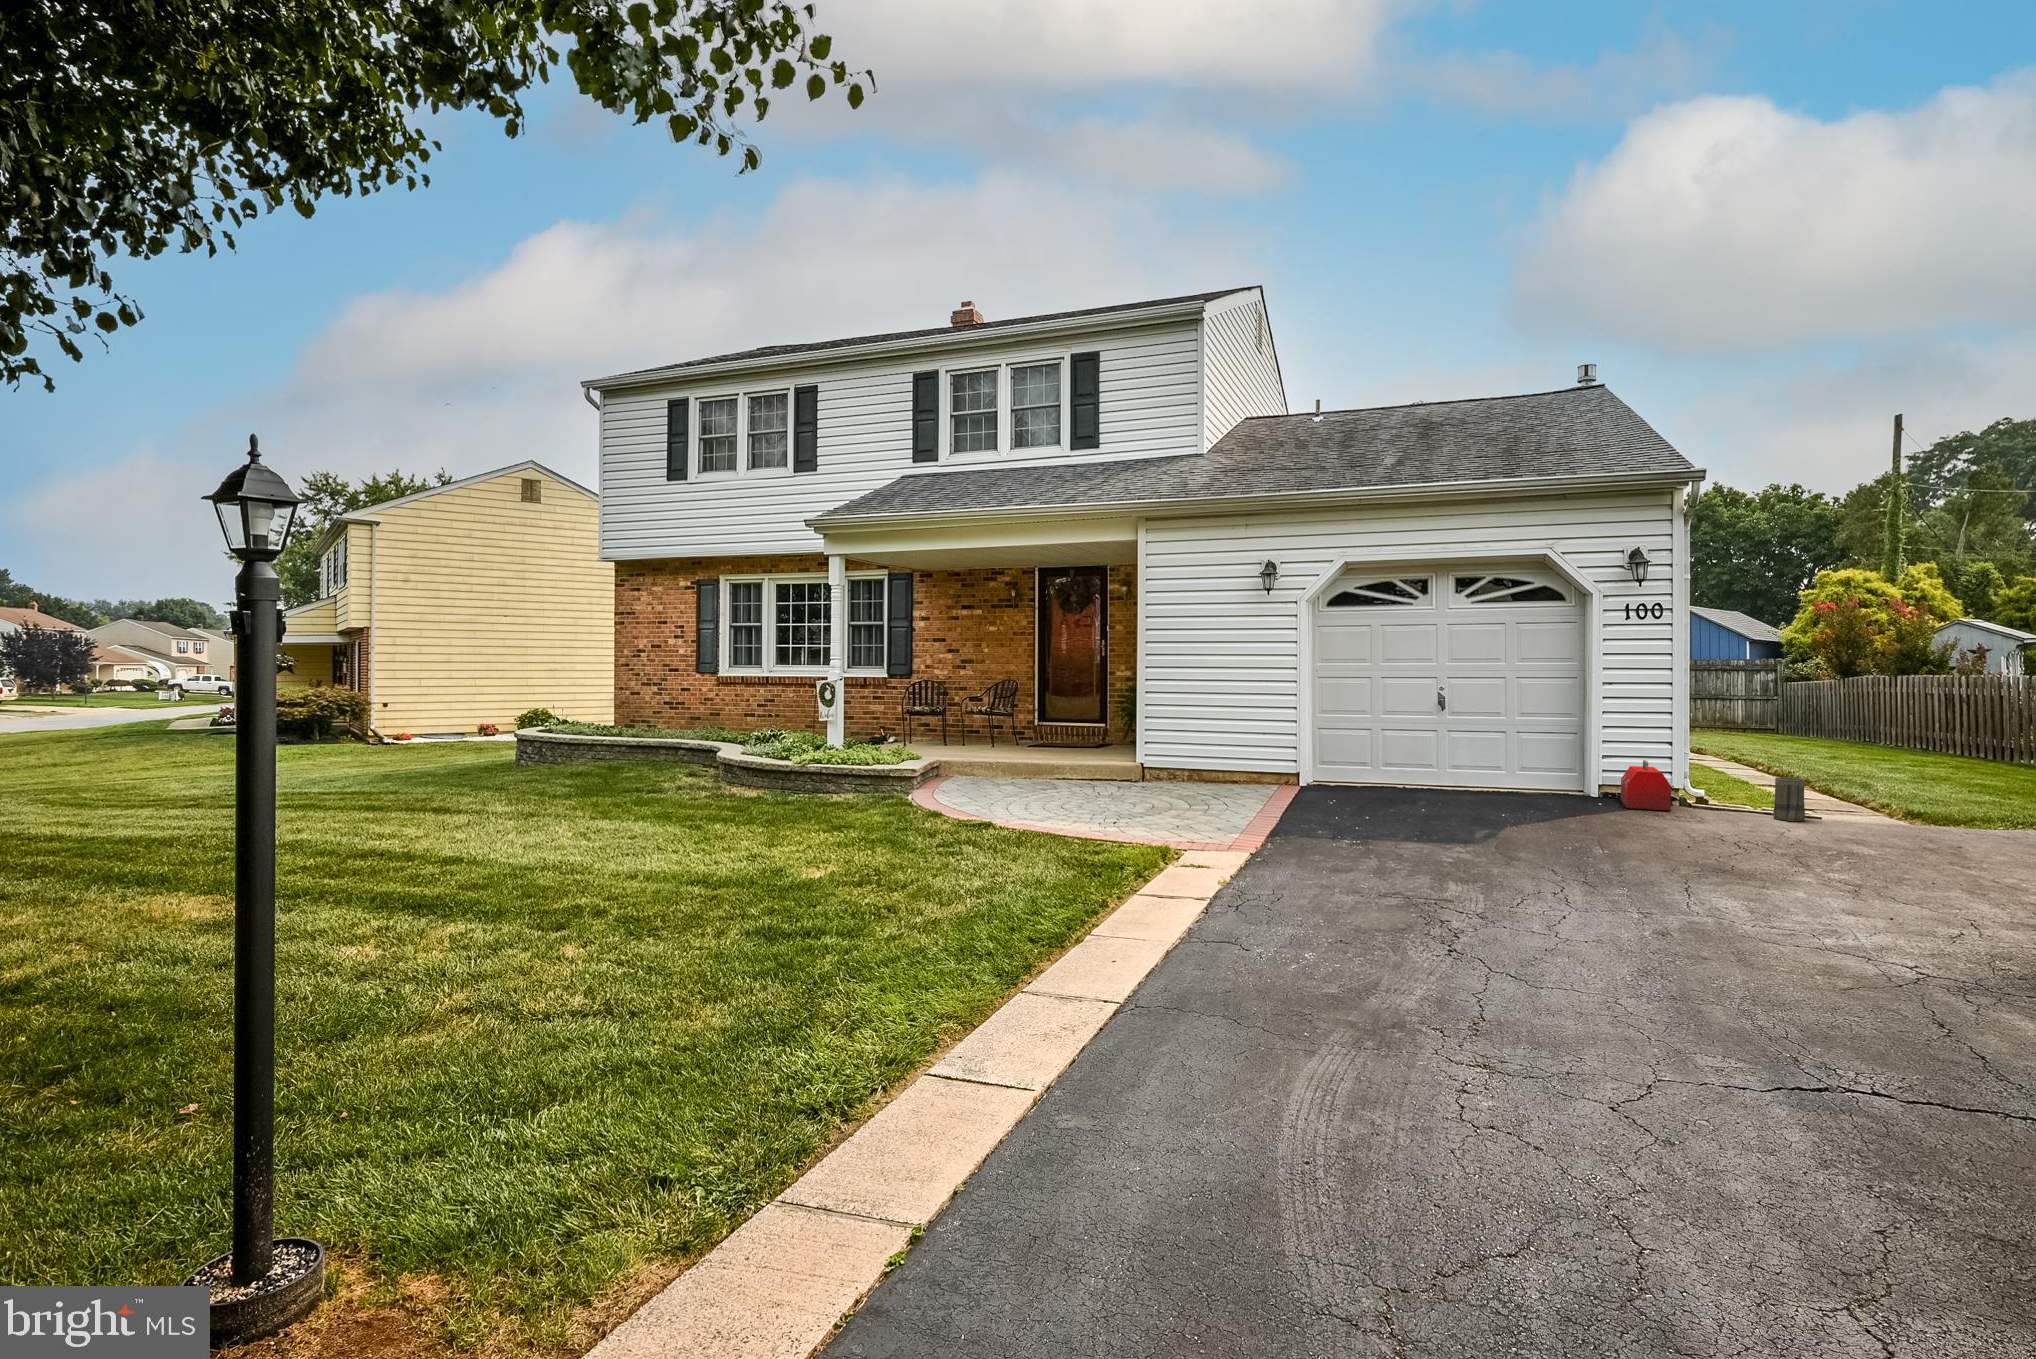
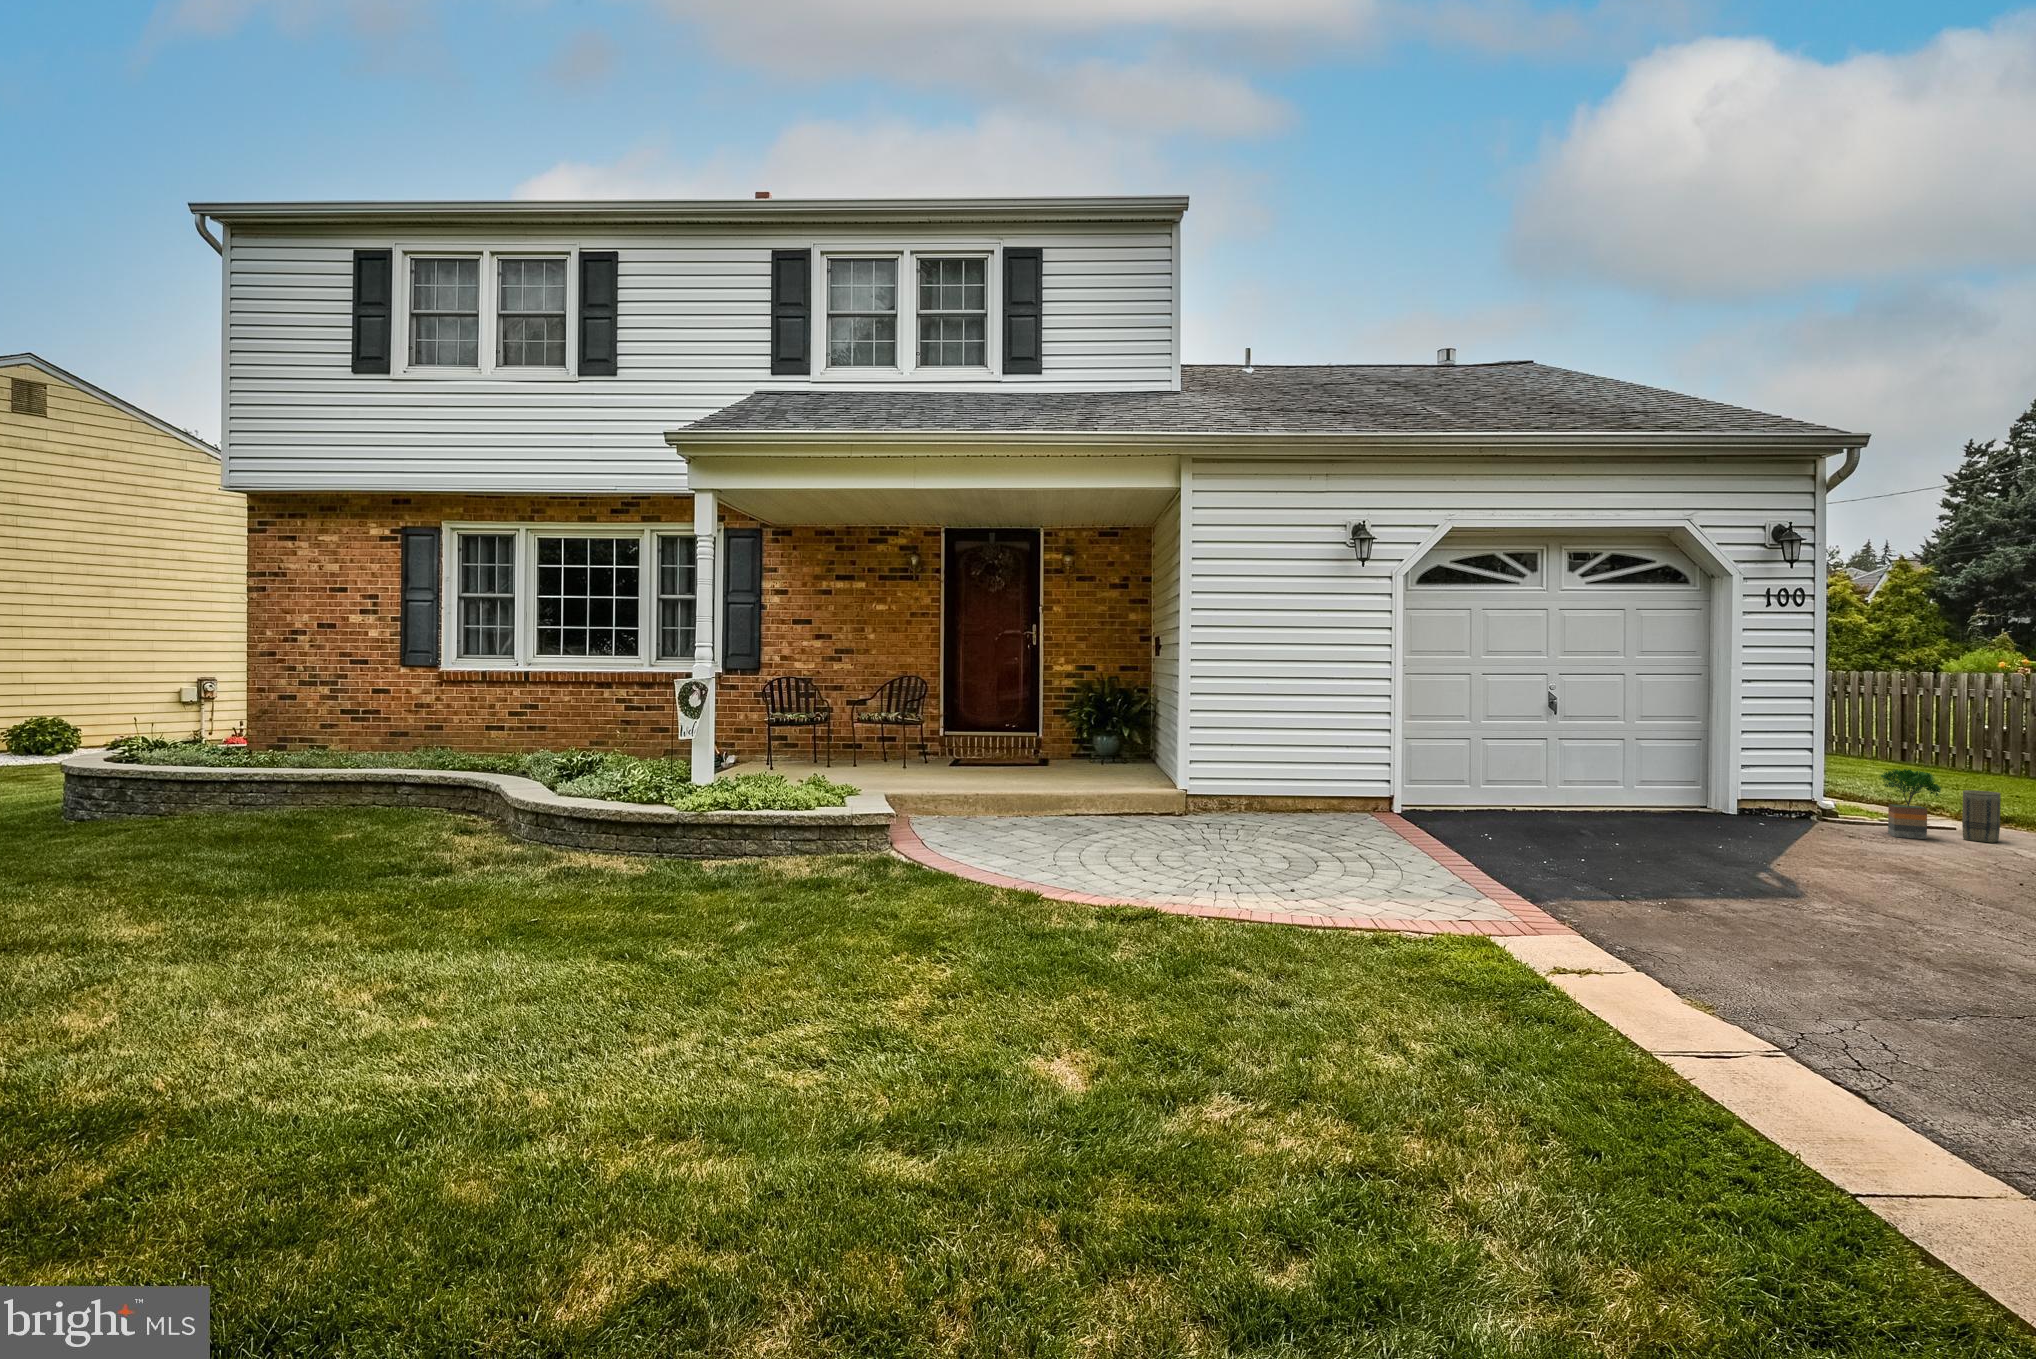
potted tree: none [1705,757,1751,817] -> present [1881,769,1941,839]
toolbox: present [1621,760,1671,810] -> none [1759,773,1851,834]

